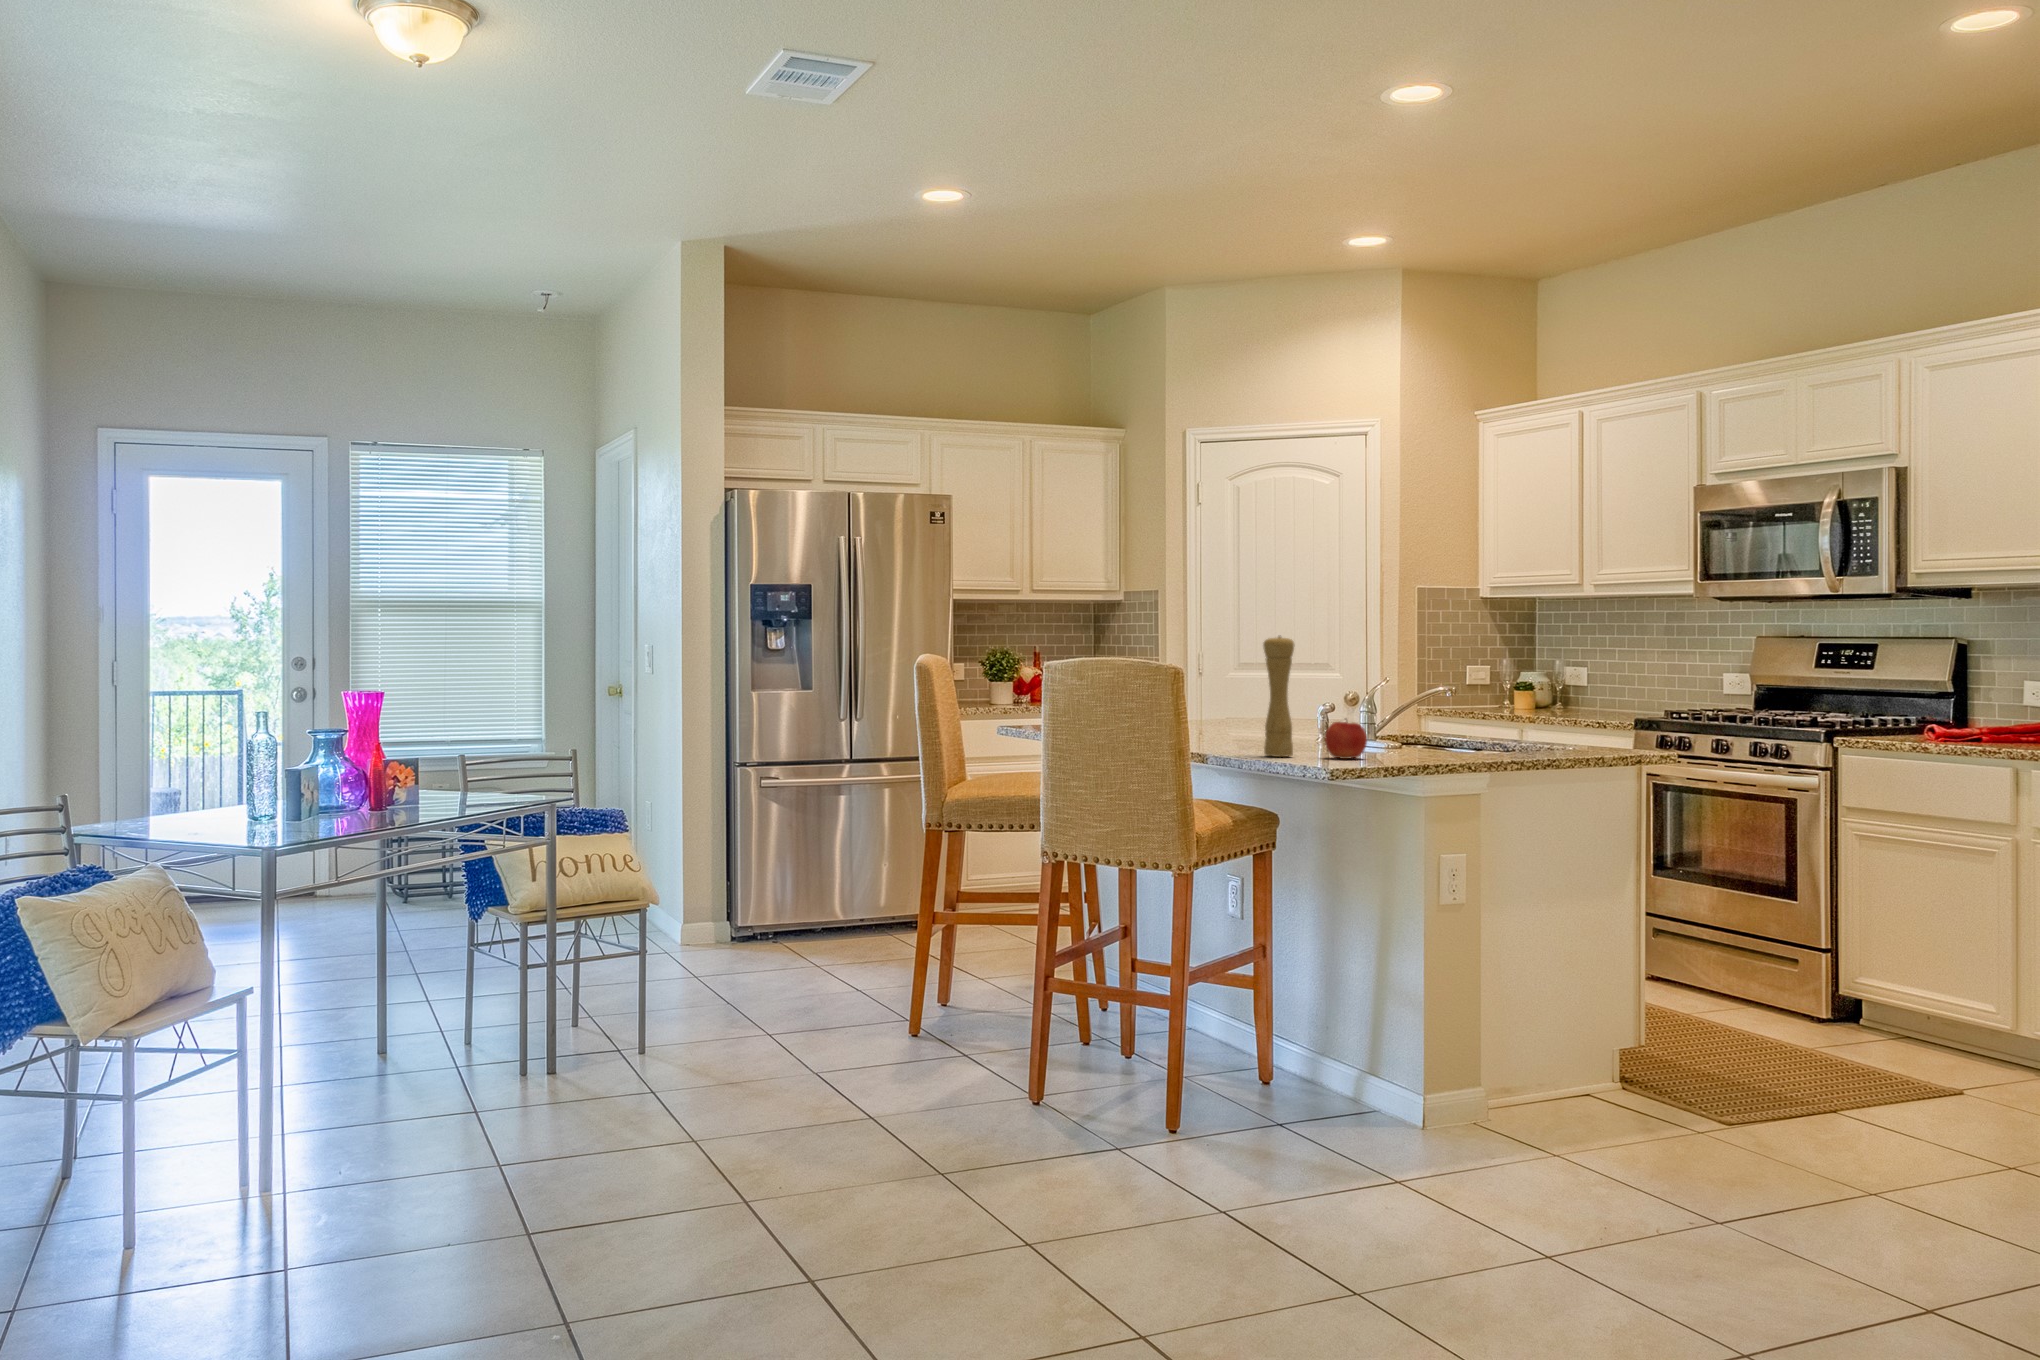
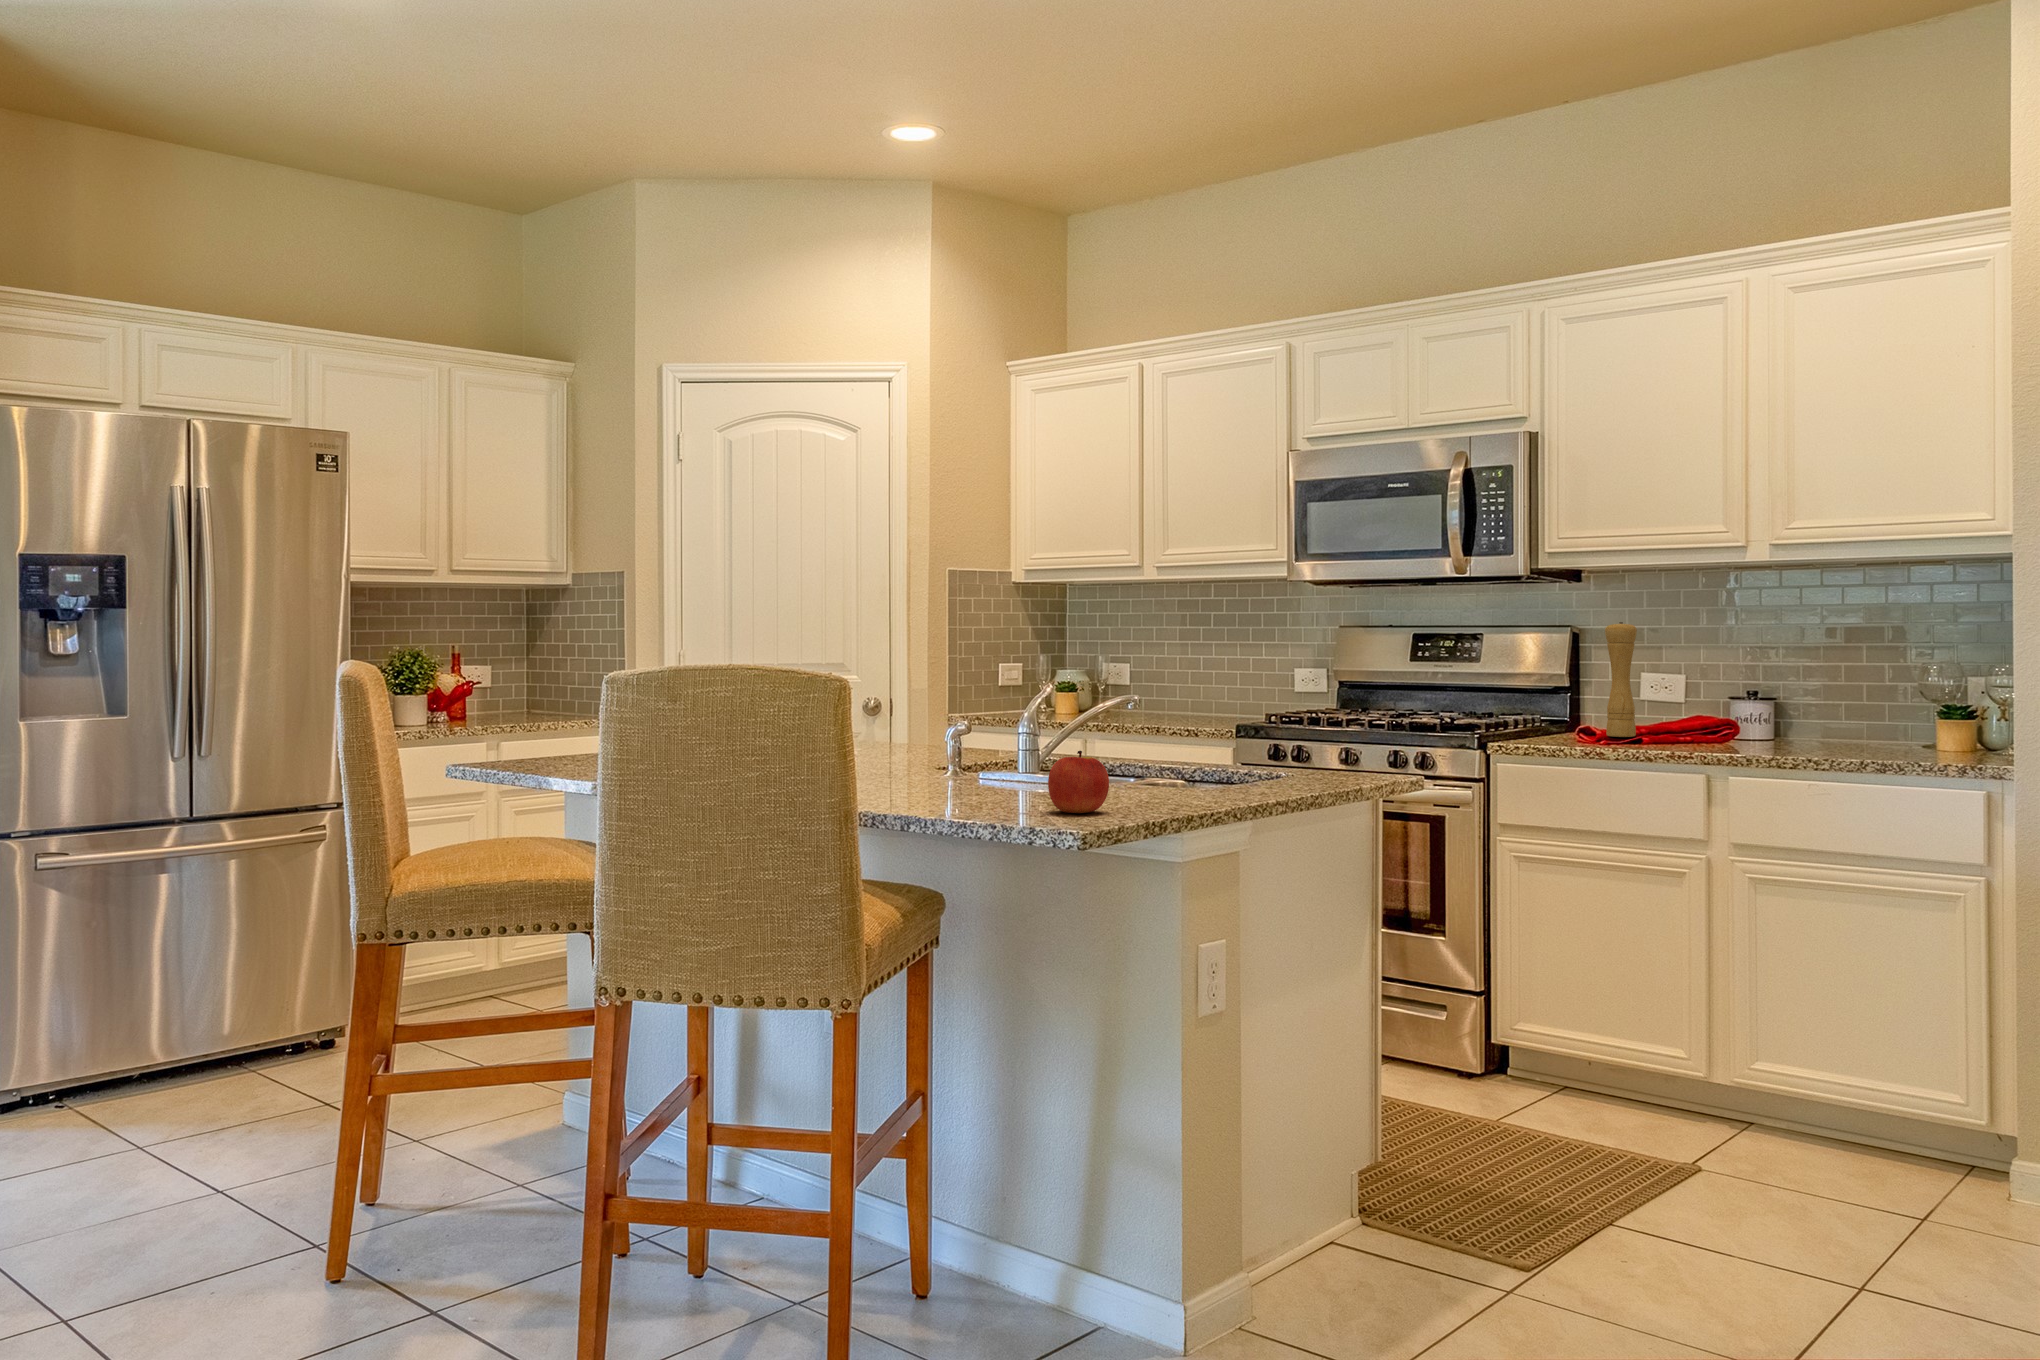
pepper mill: present [1263,636,1294,757] -> present [1605,622,1637,737]

